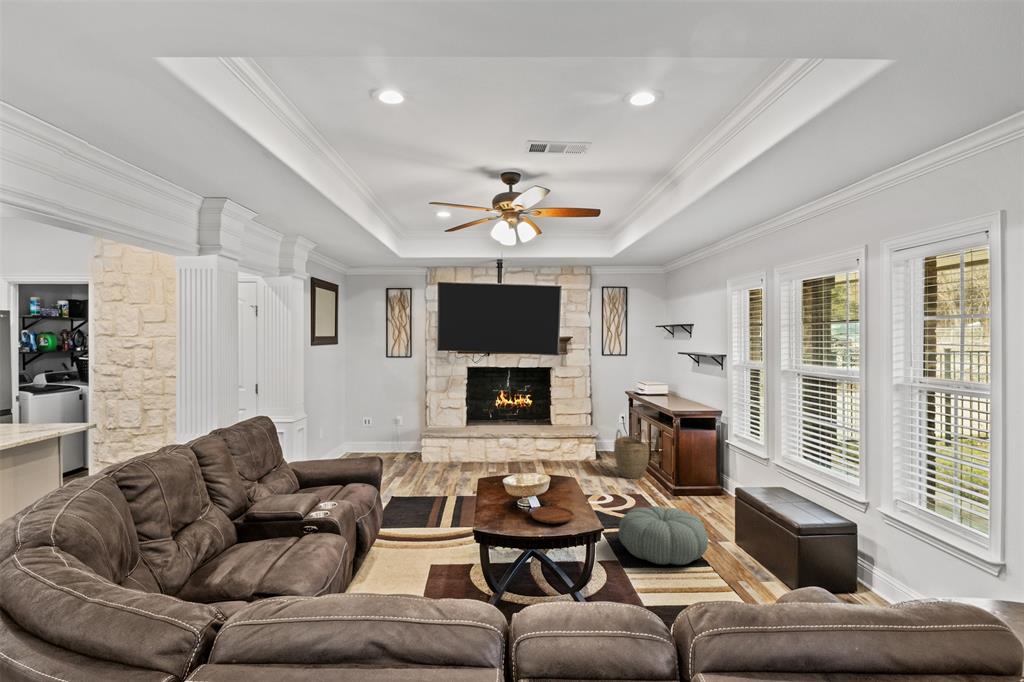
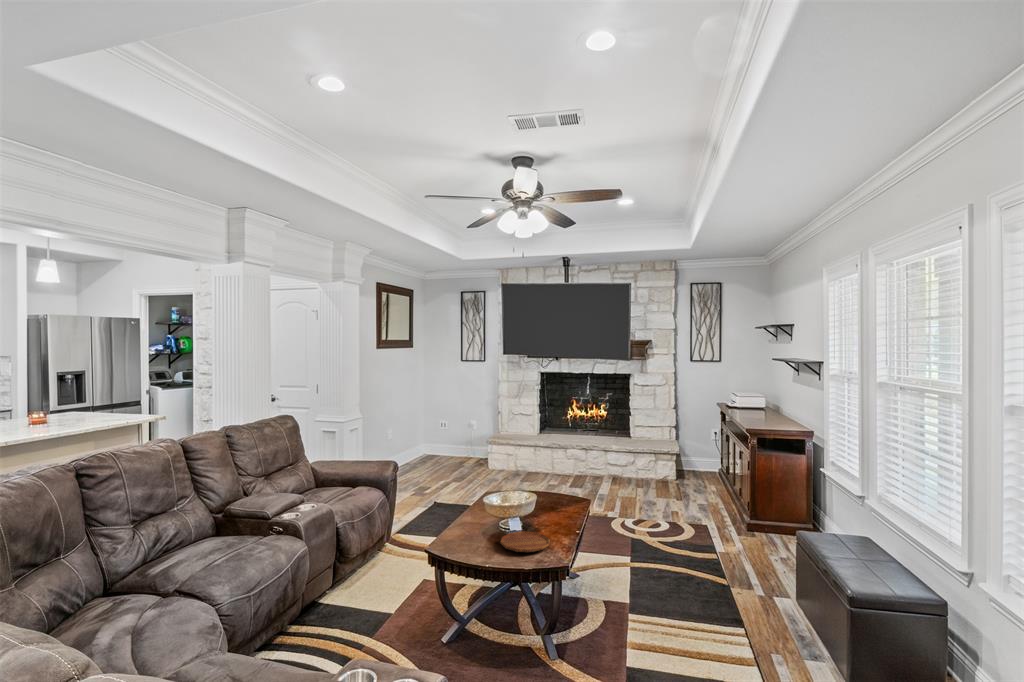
woven basket: present [614,430,649,479] -> none [689,447,730,506]
pouf: present [618,506,708,565] -> none [638,542,747,619]

